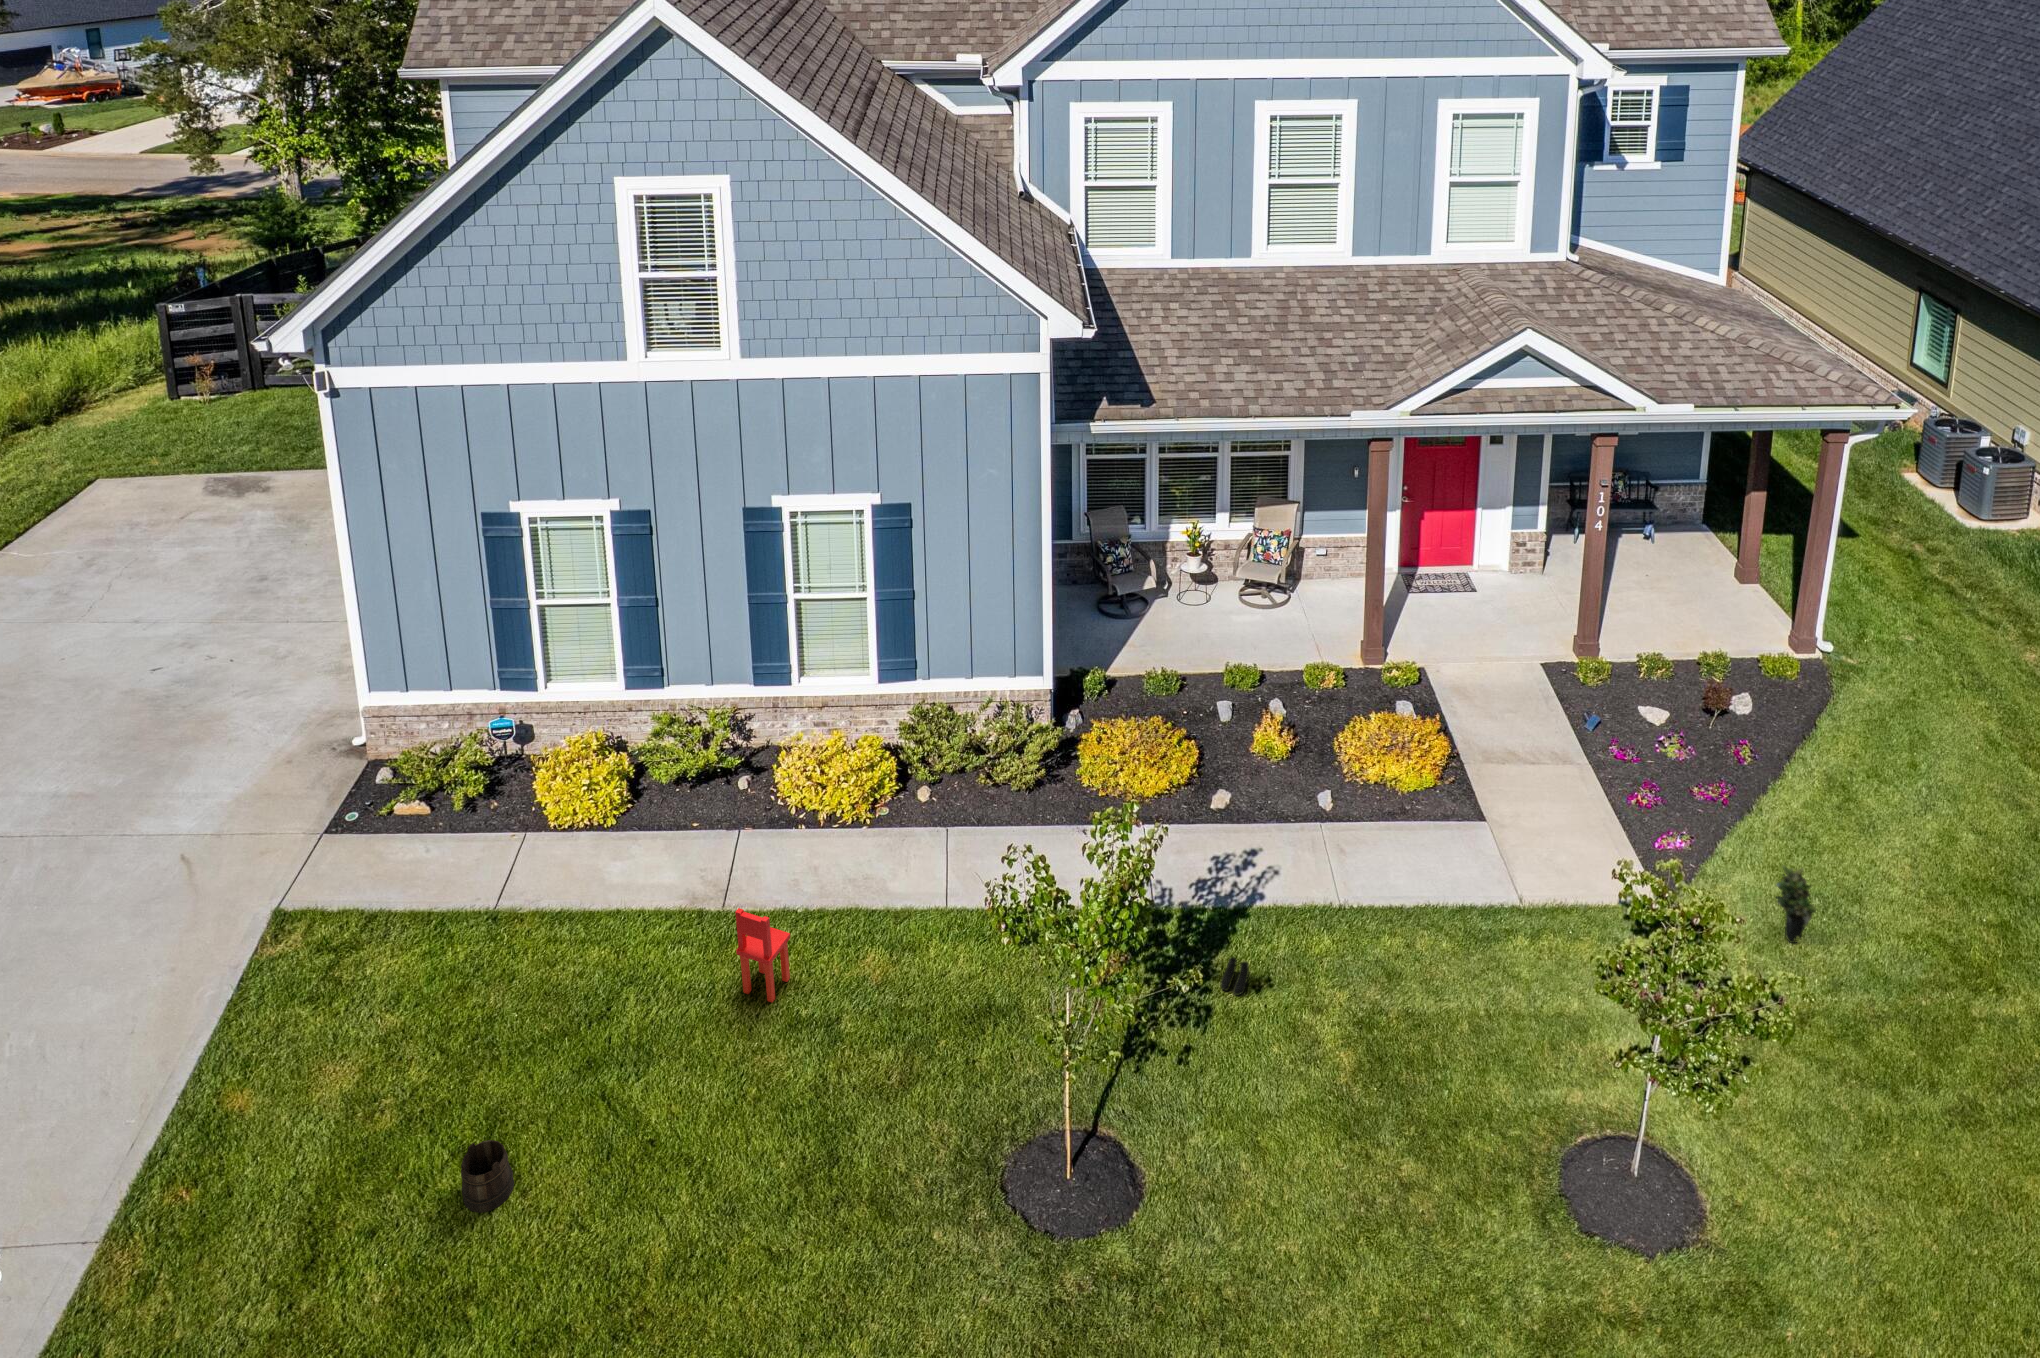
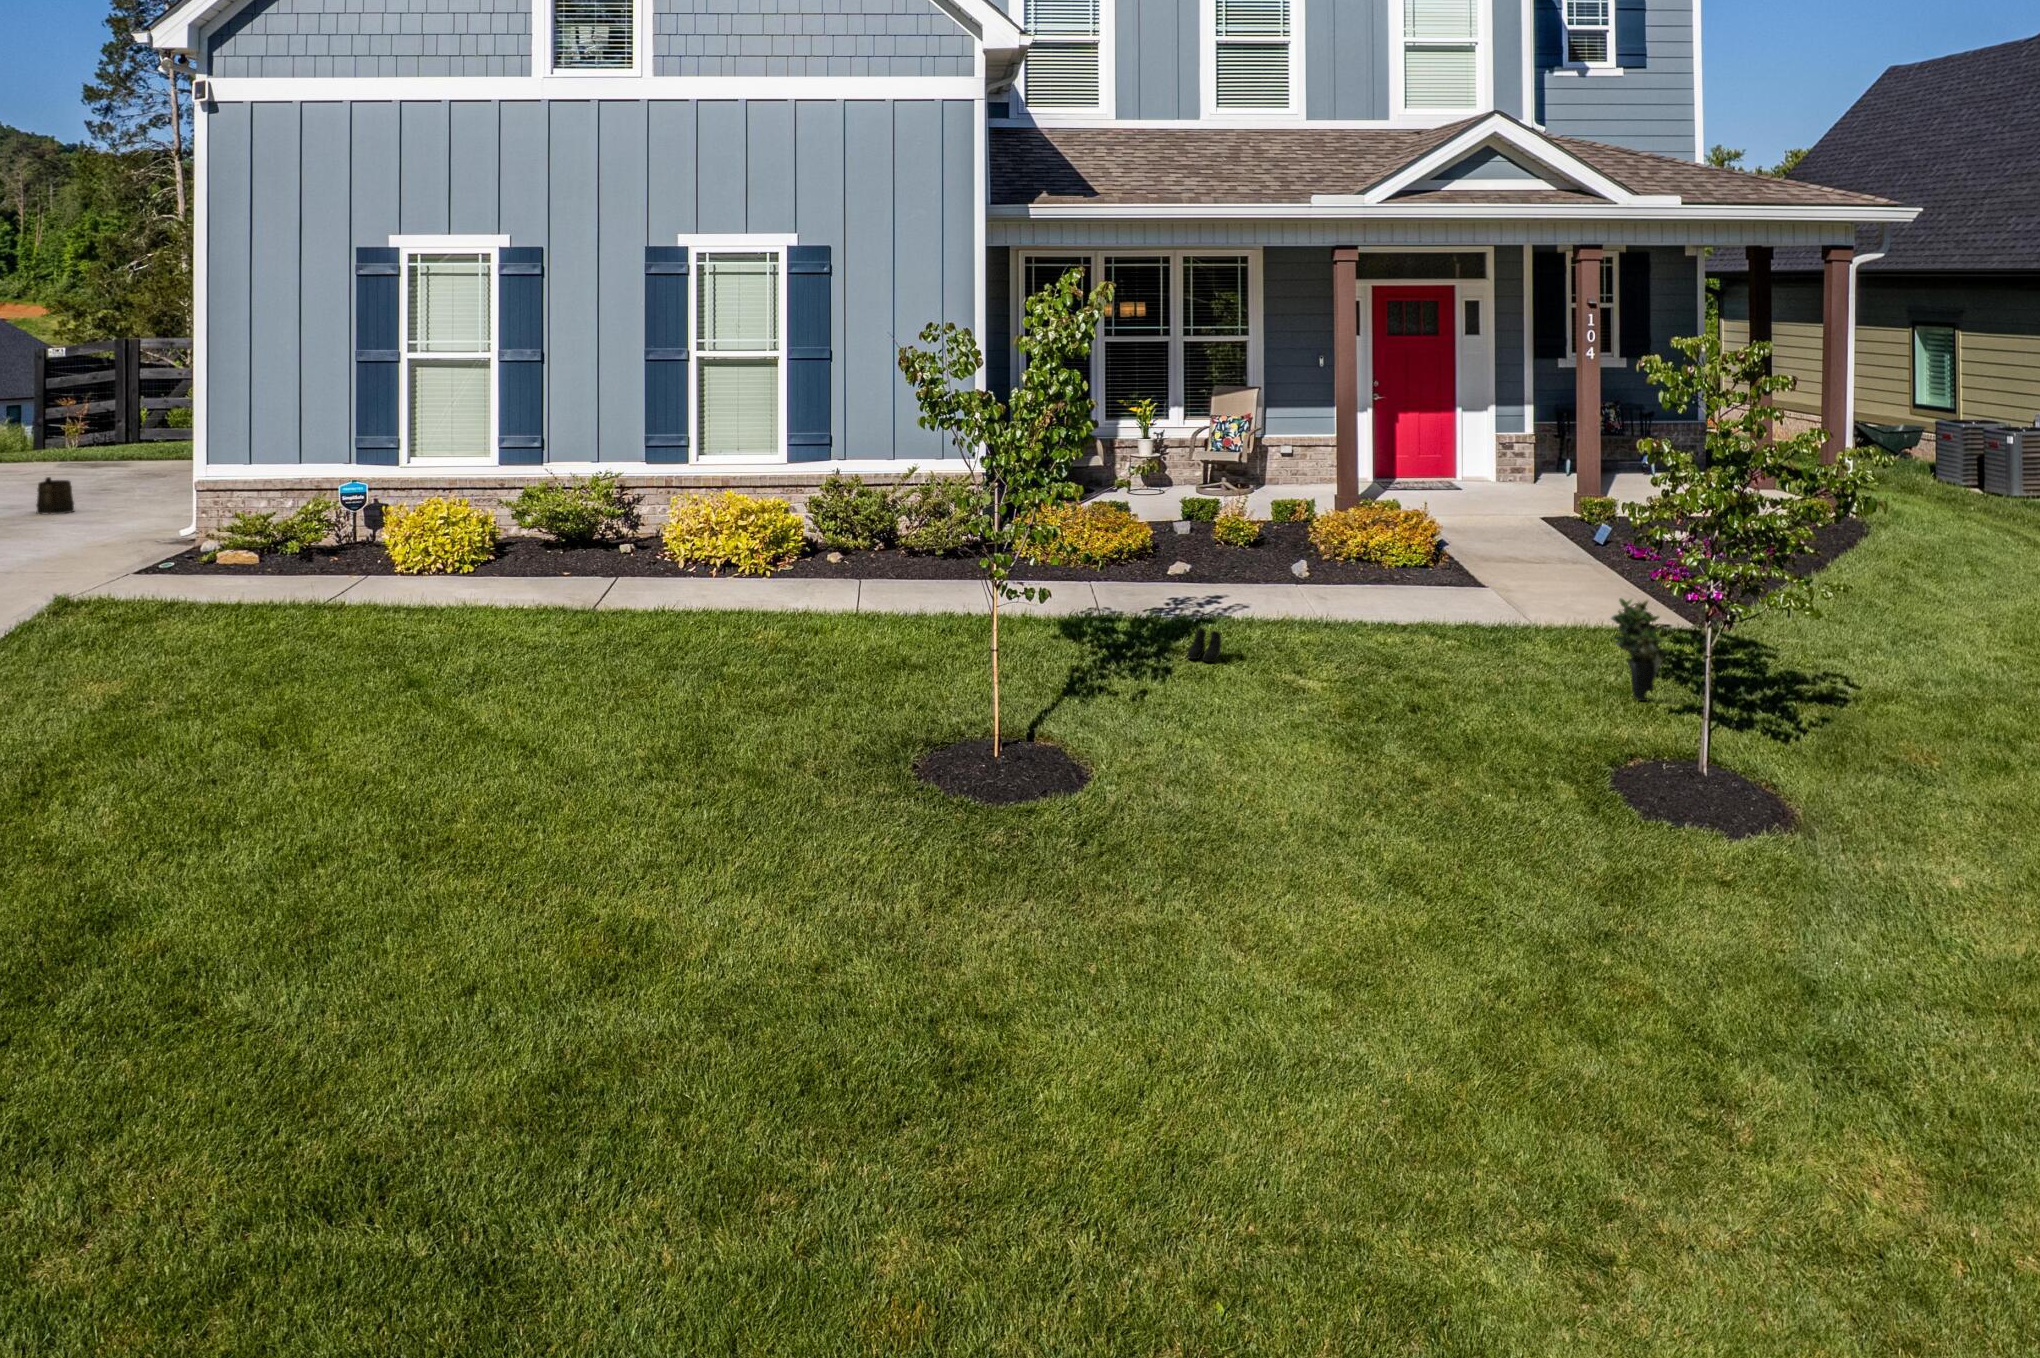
potted plant: present [1777,866,1816,943] -> present [1611,598,1668,701]
chair: present [735,908,790,1003] -> none [600,530,666,661]
bucket: present [461,1140,514,1213] -> present [36,477,74,514]

